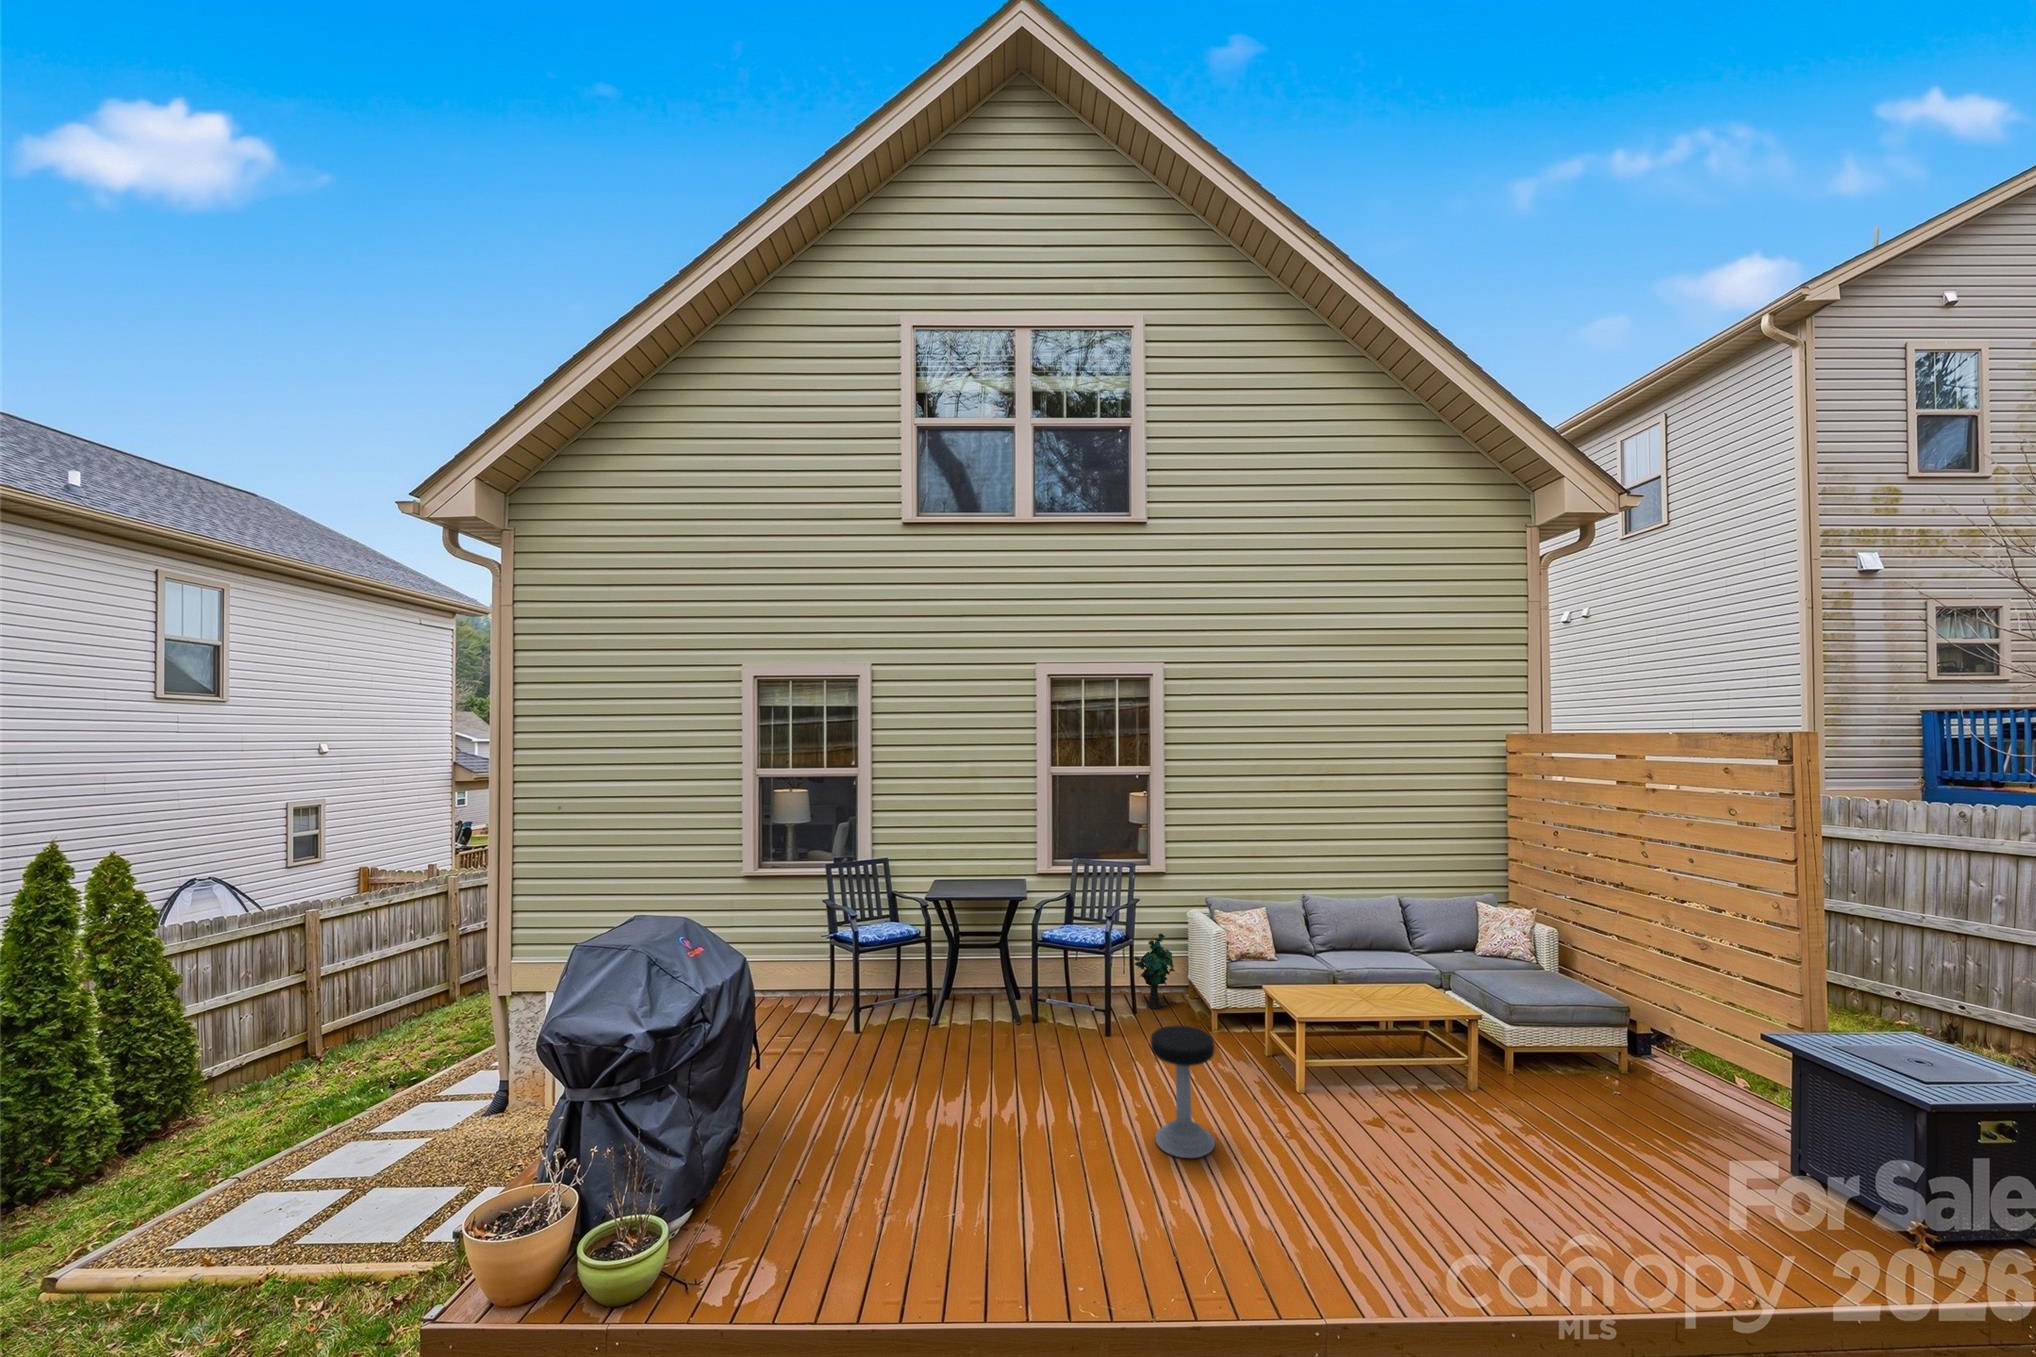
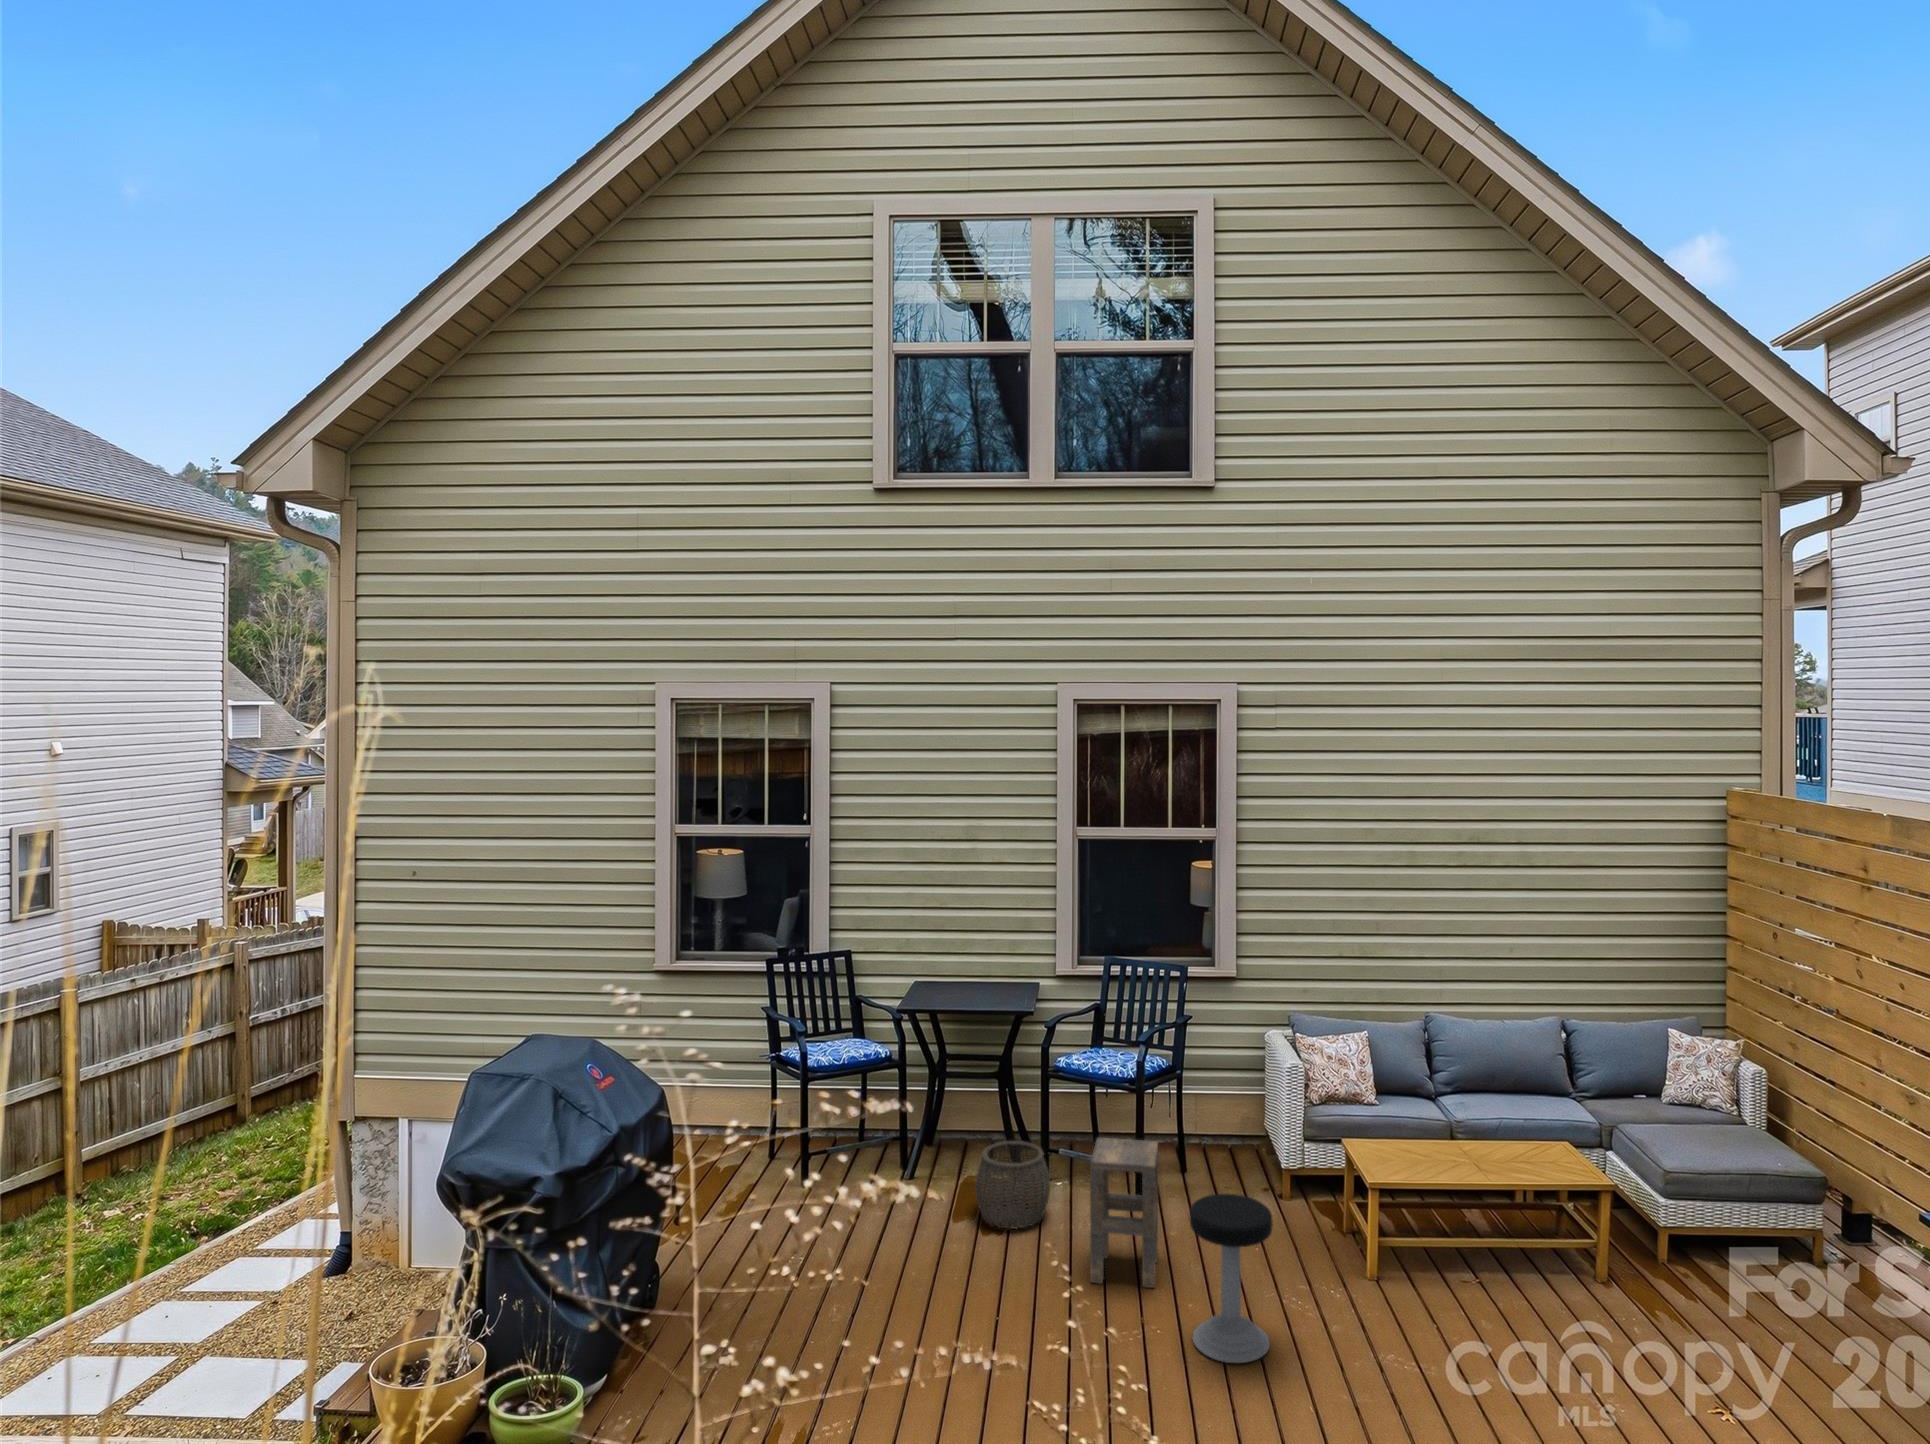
decorative plant: present [1134,934,1175,1009] -> none [1185,1061,1242,1163]
side table: none [1071,988,1122,1102] -> present [1090,1137,1158,1288]
woven basket: none [983,994,1039,1061] -> present [976,1141,1050,1229]

